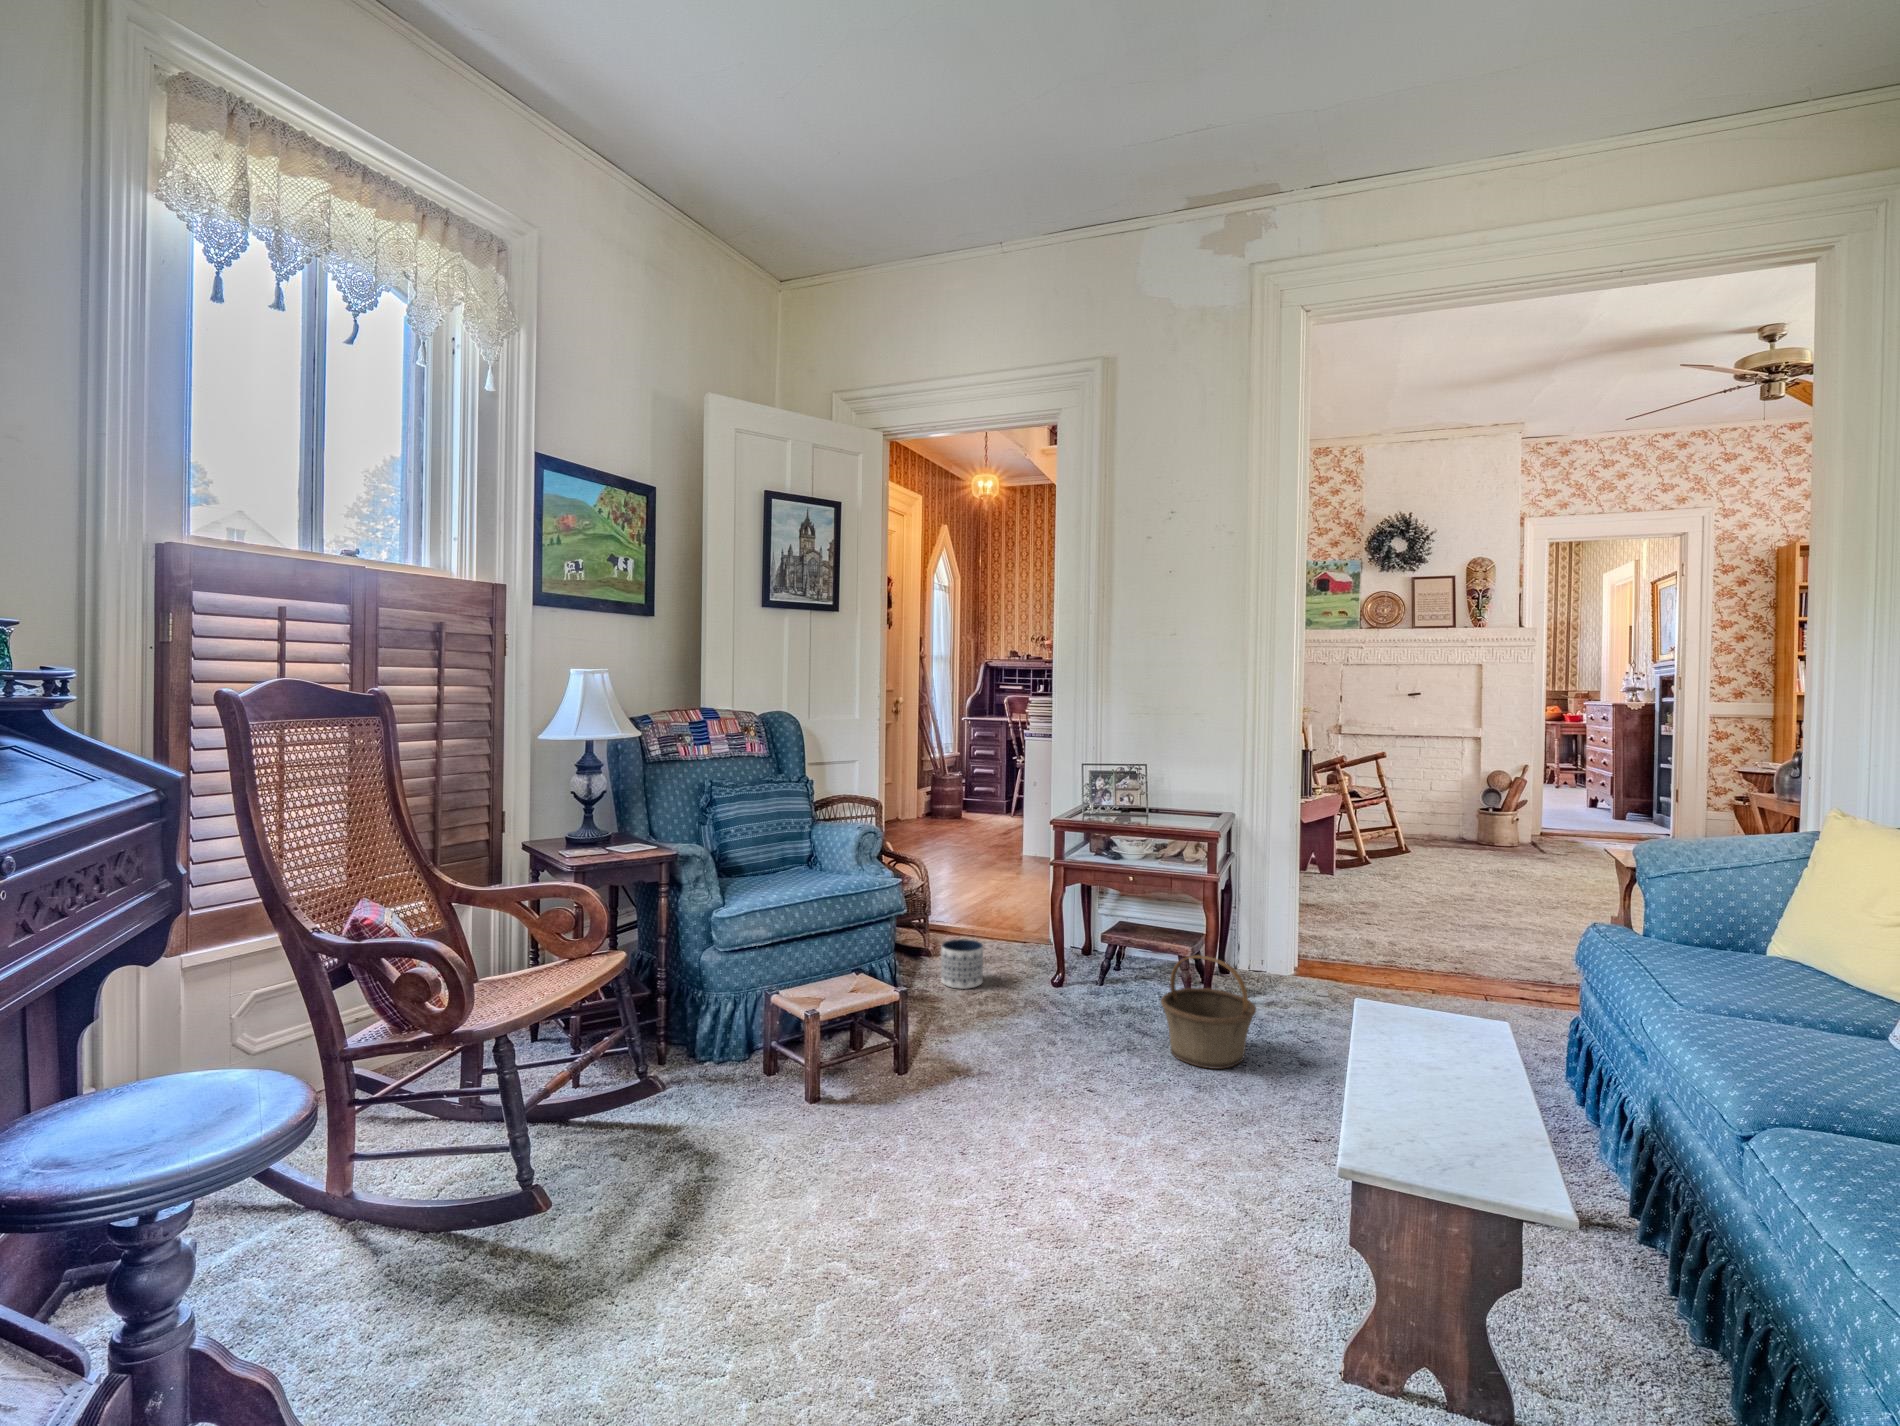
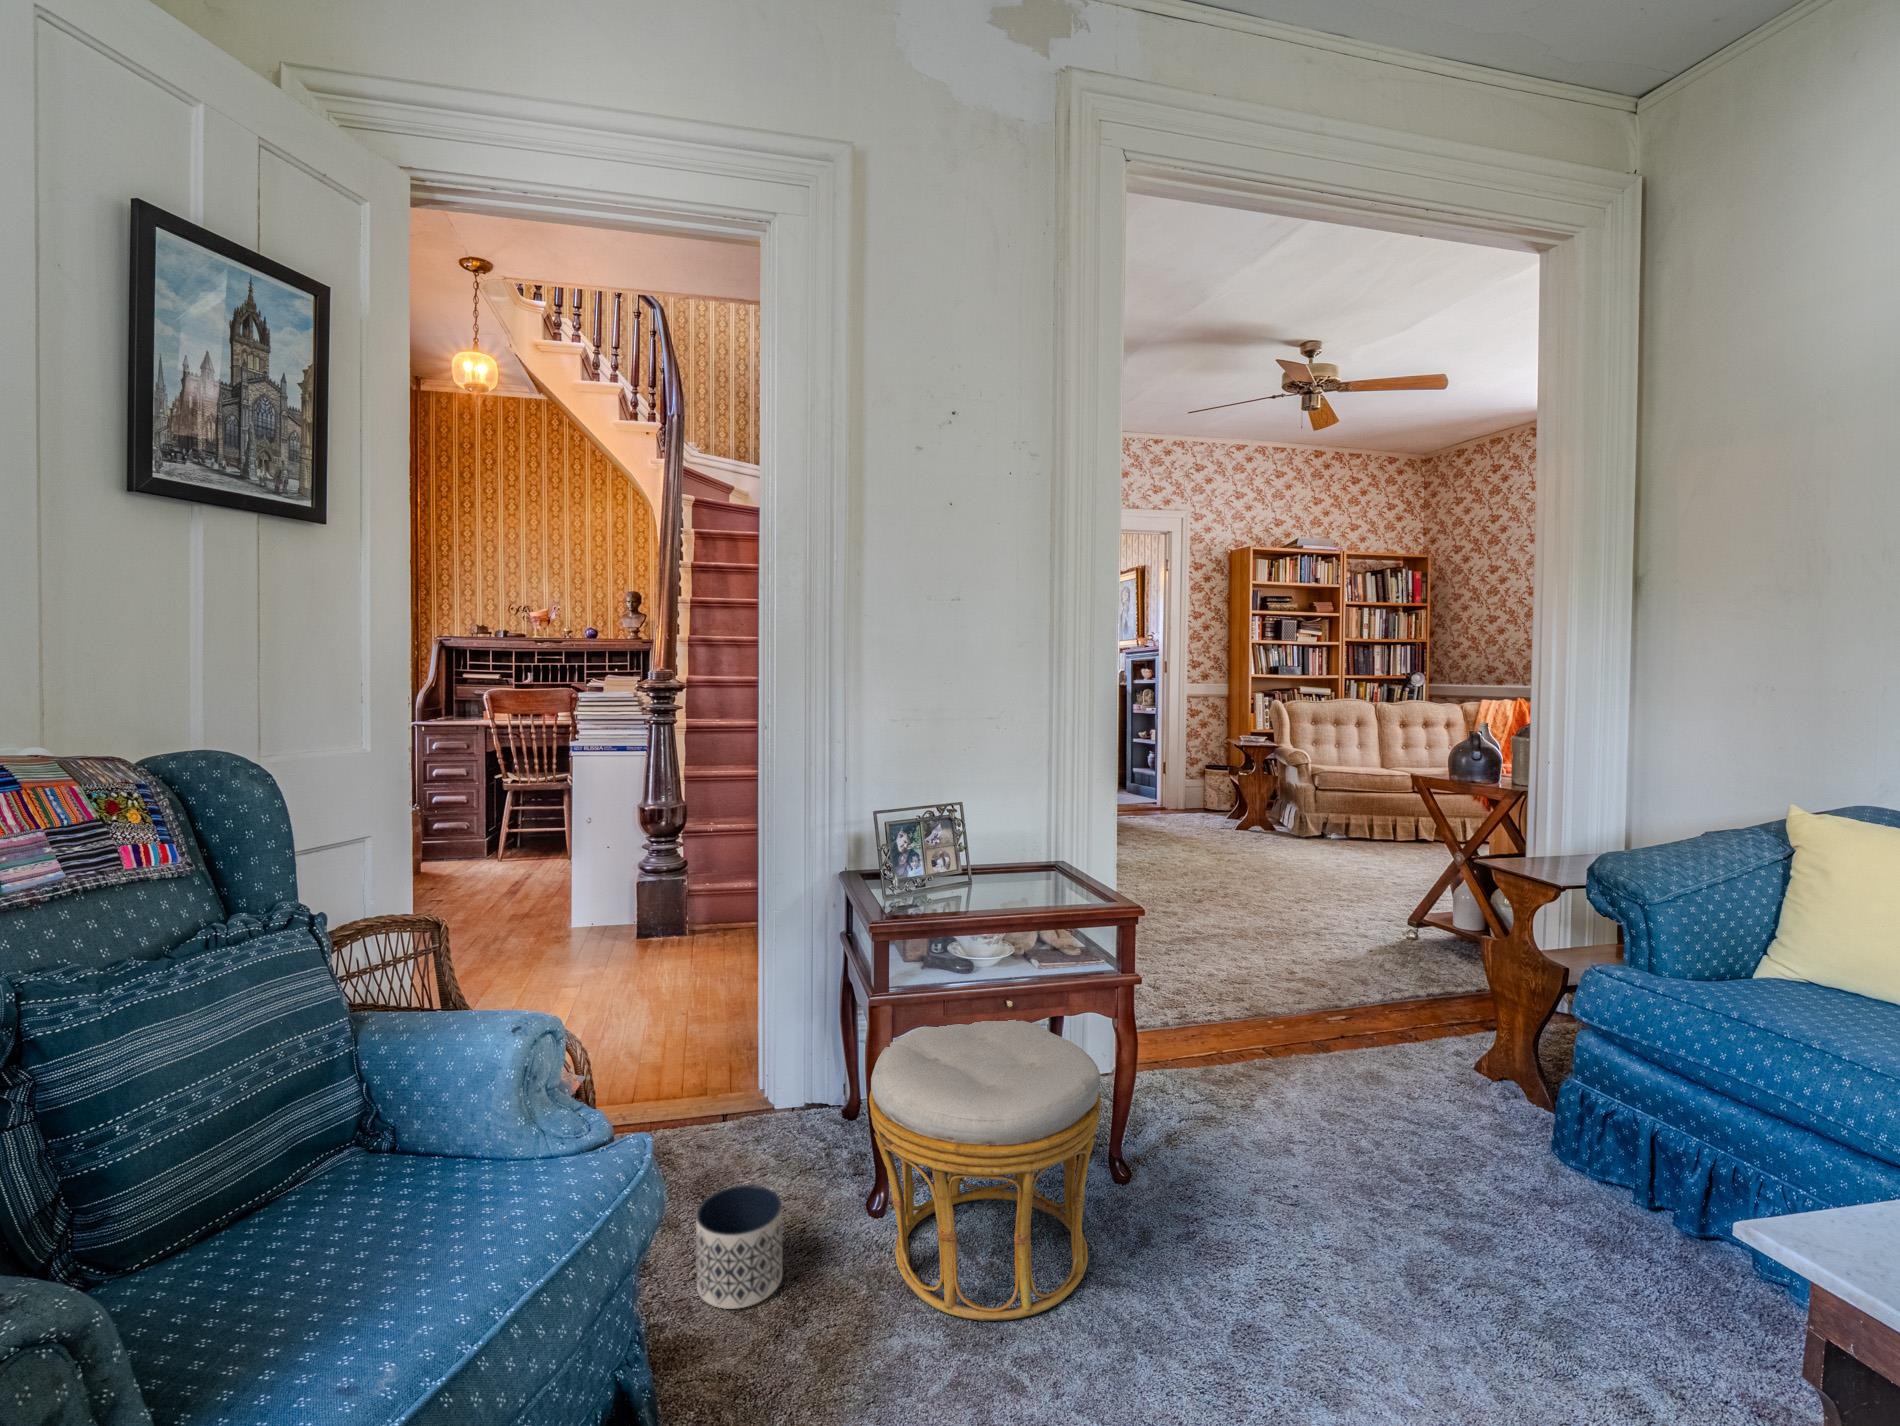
ottoman: none [1017,879,1144,1023] -> present [869,1019,1101,1321]
basket: present [1161,955,1256,1069] -> none [1202,1145,1367,1353]

